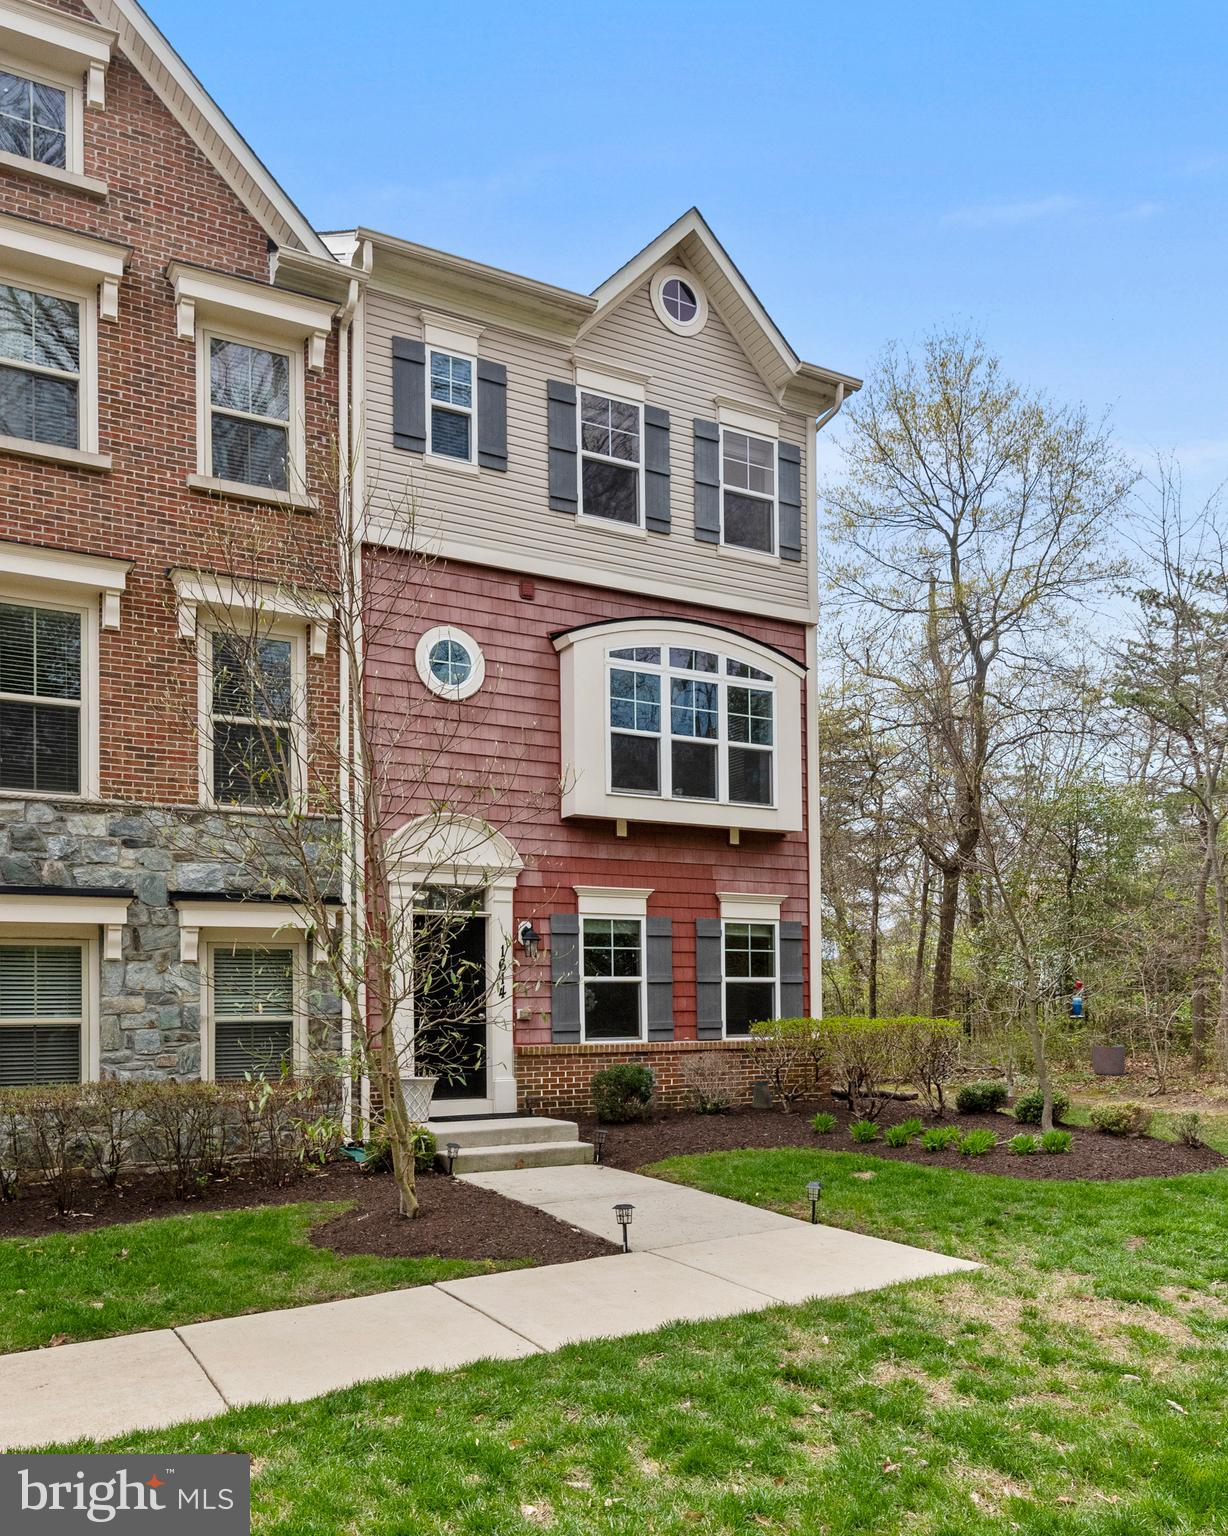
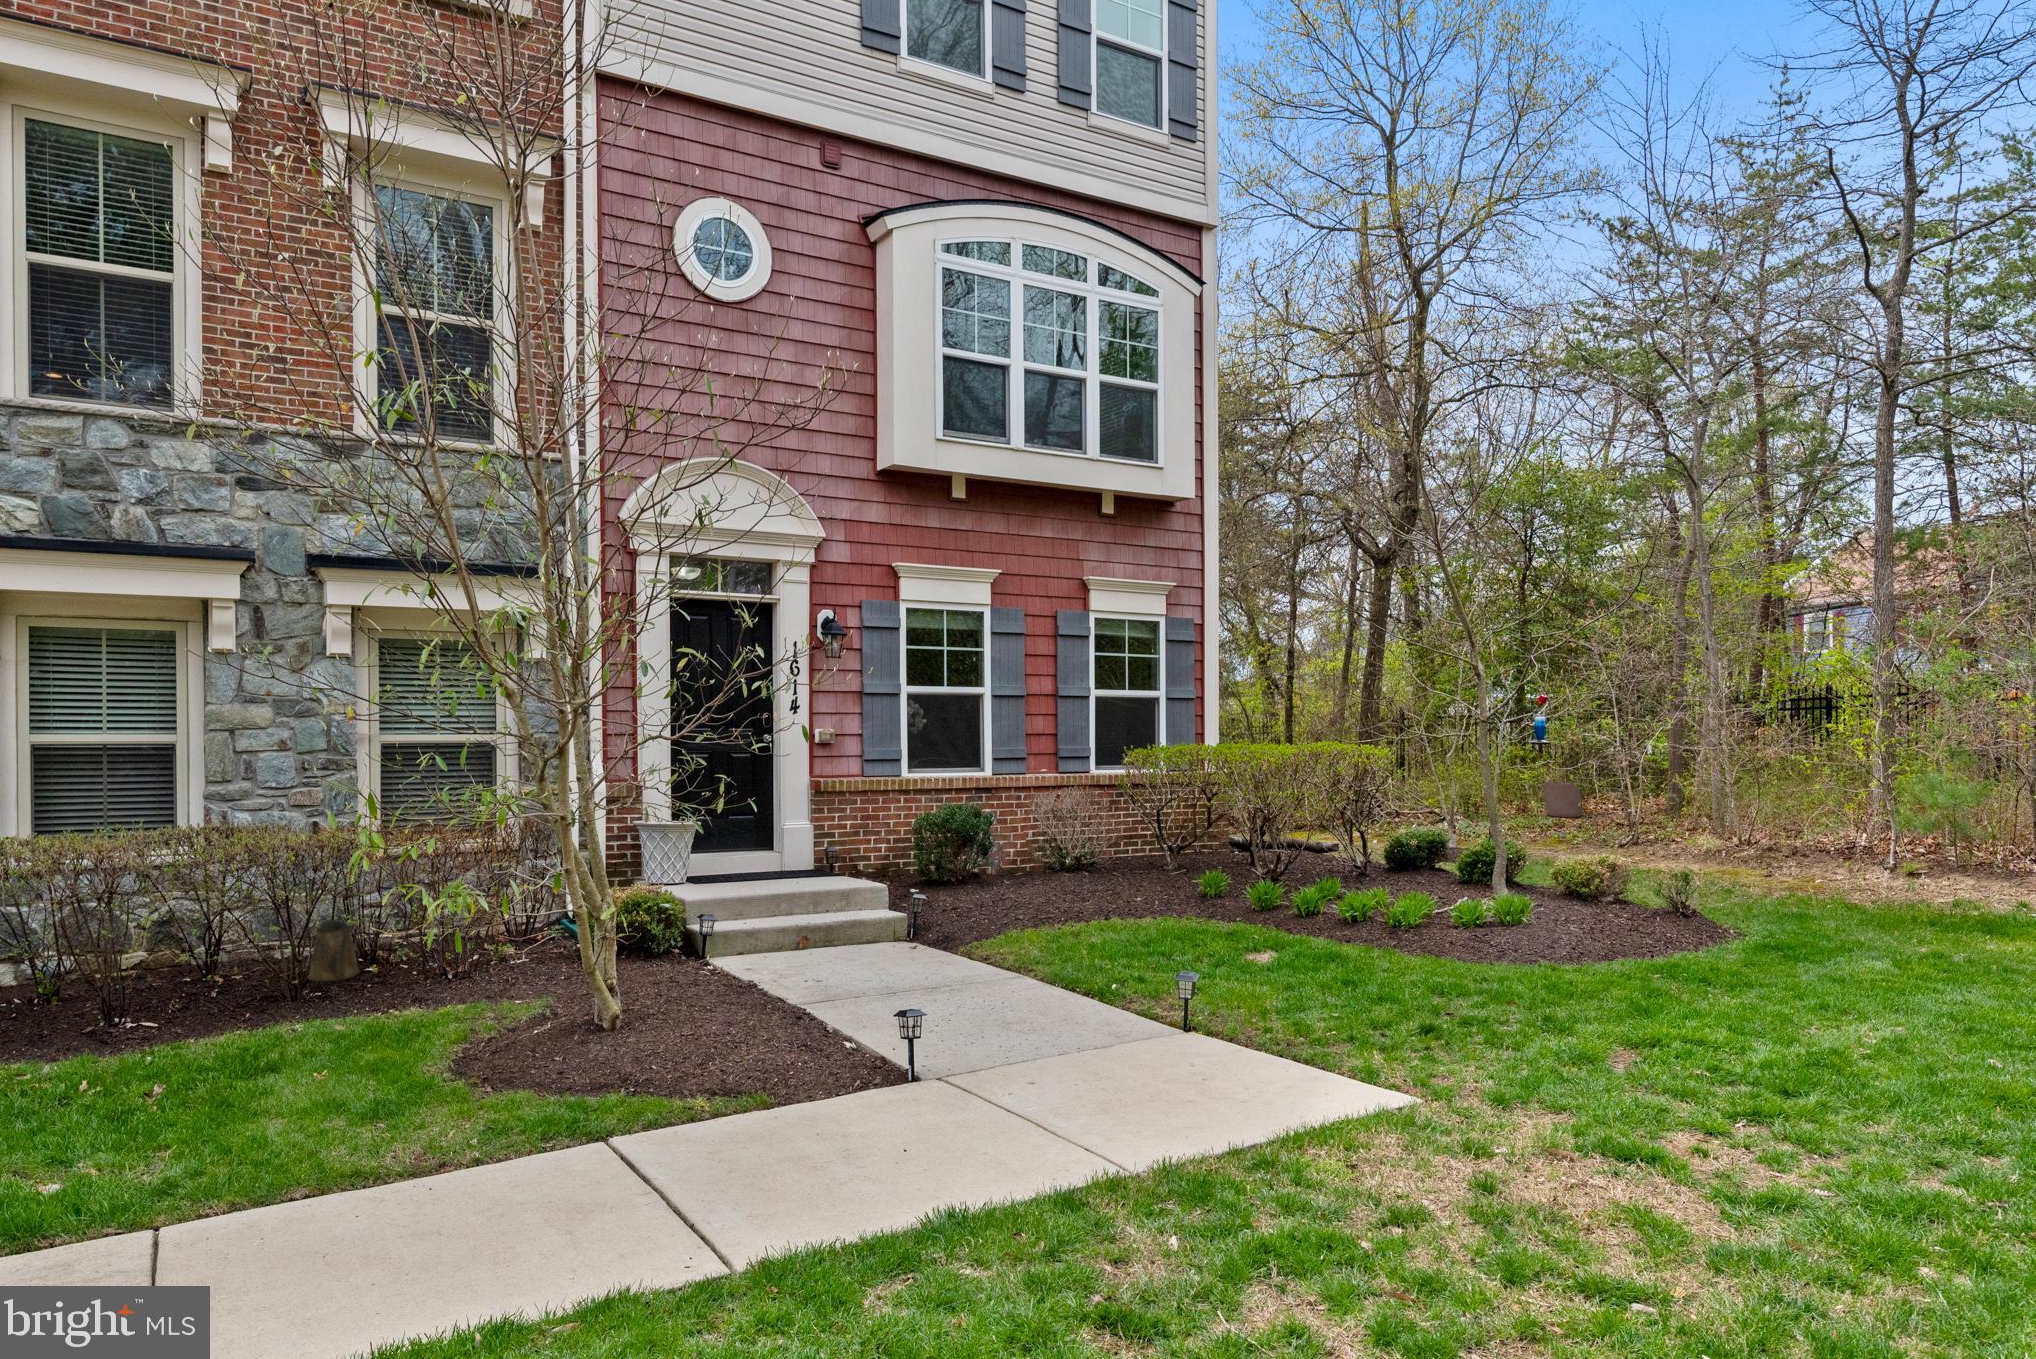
watering can: present [749,1081,782,1109] -> present [307,920,359,981]

